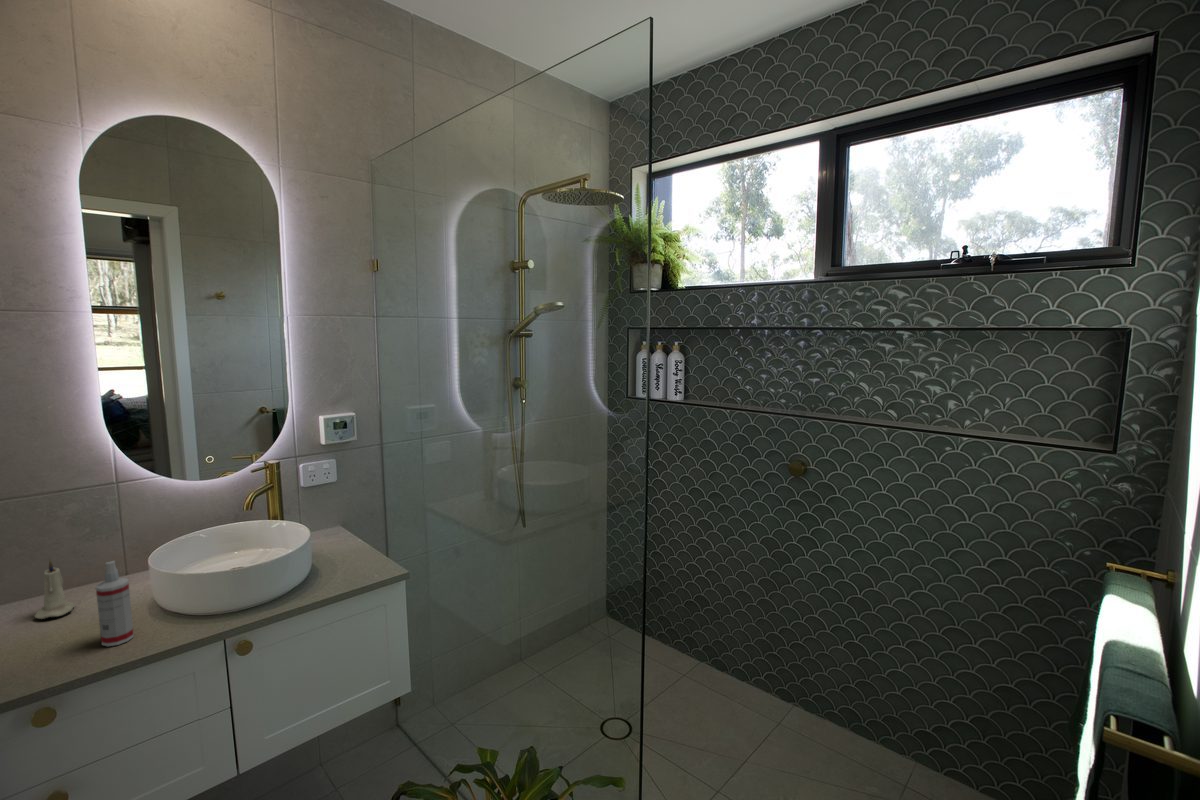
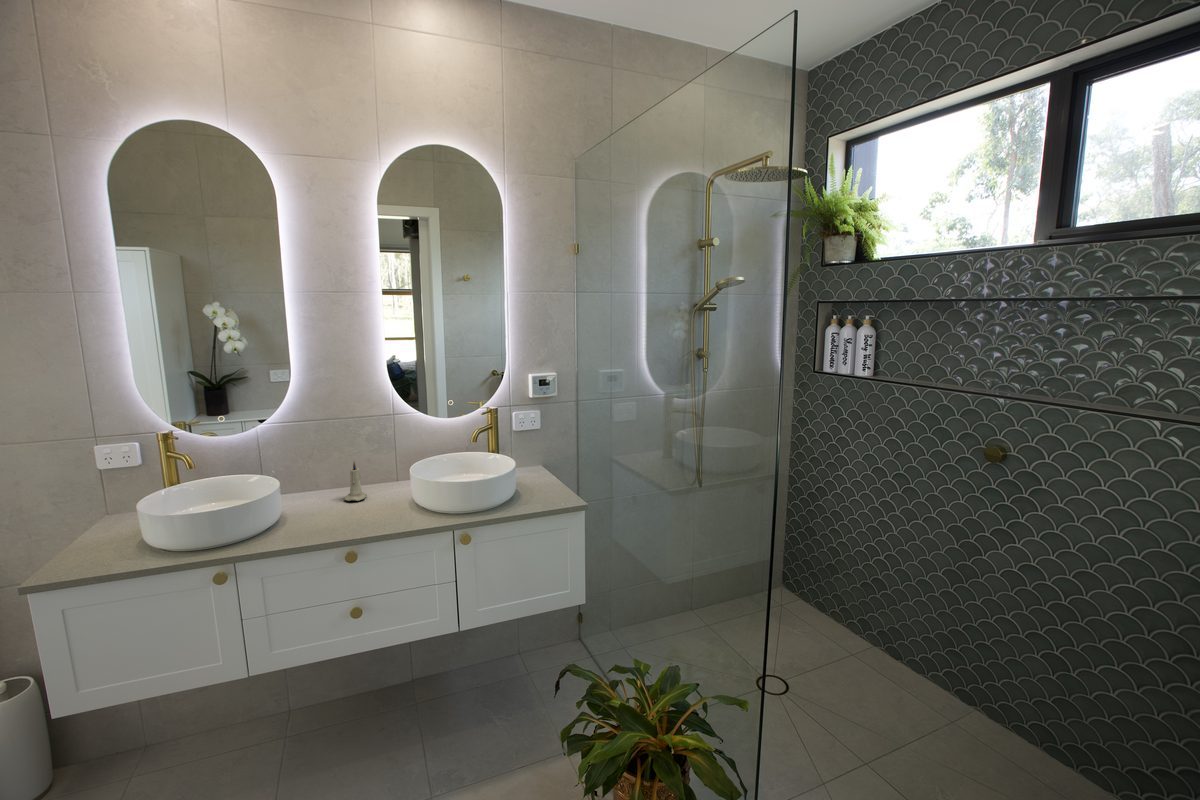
spray bottle: present [96,561,134,646] -> none [377,464,398,523]

